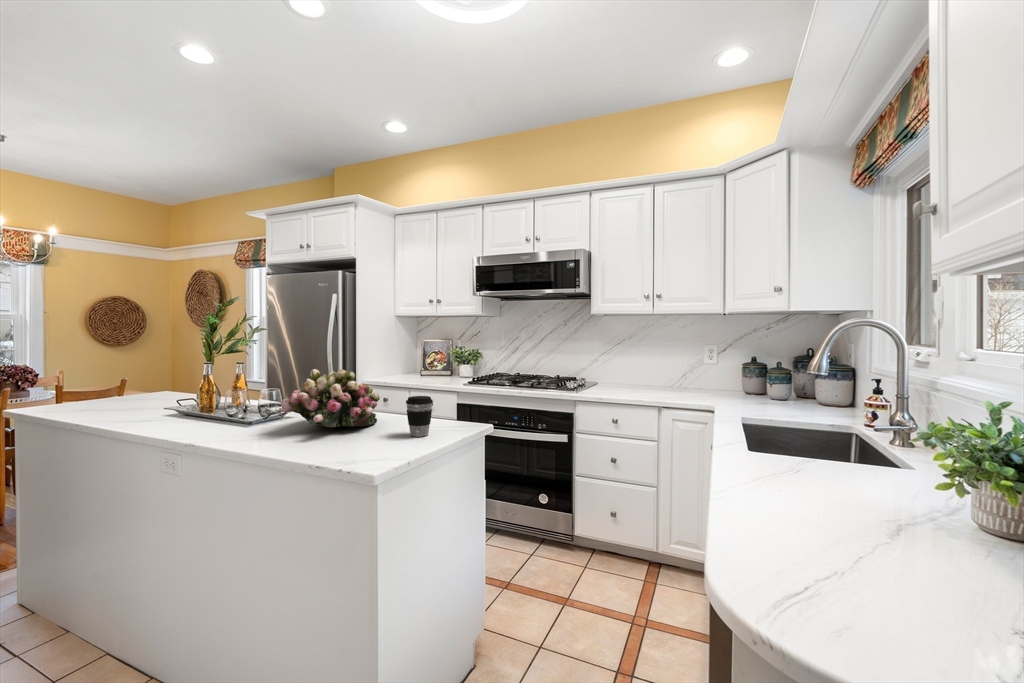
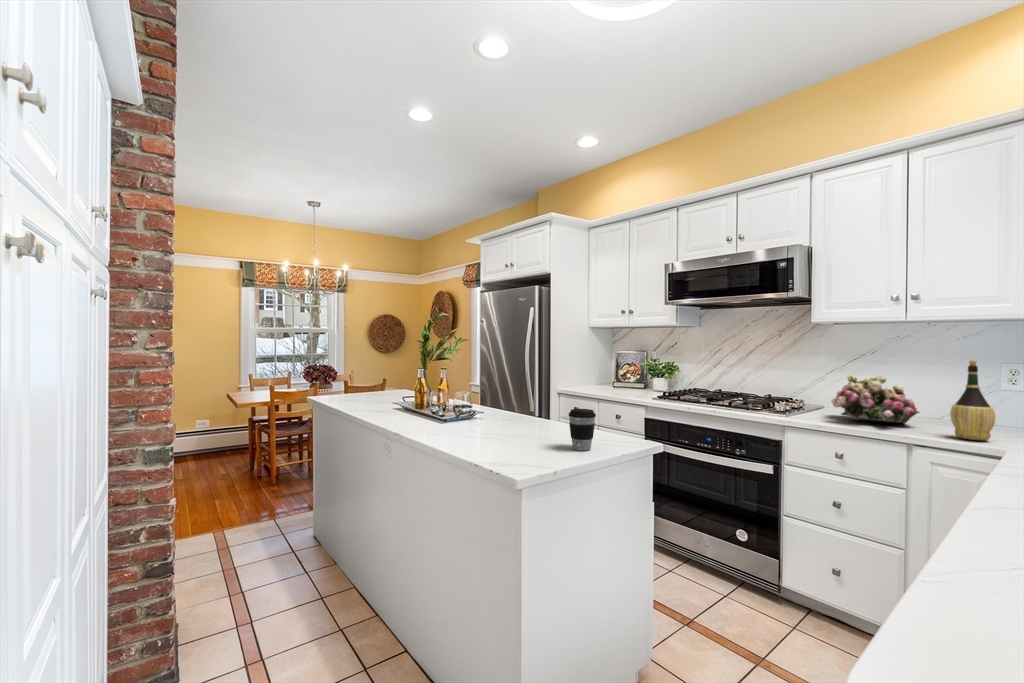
wine bottle: none [683,343,708,400] -> present [950,361,996,440]
flower arrangement: present [281,369,380,427] -> present [831,375,921,423]

